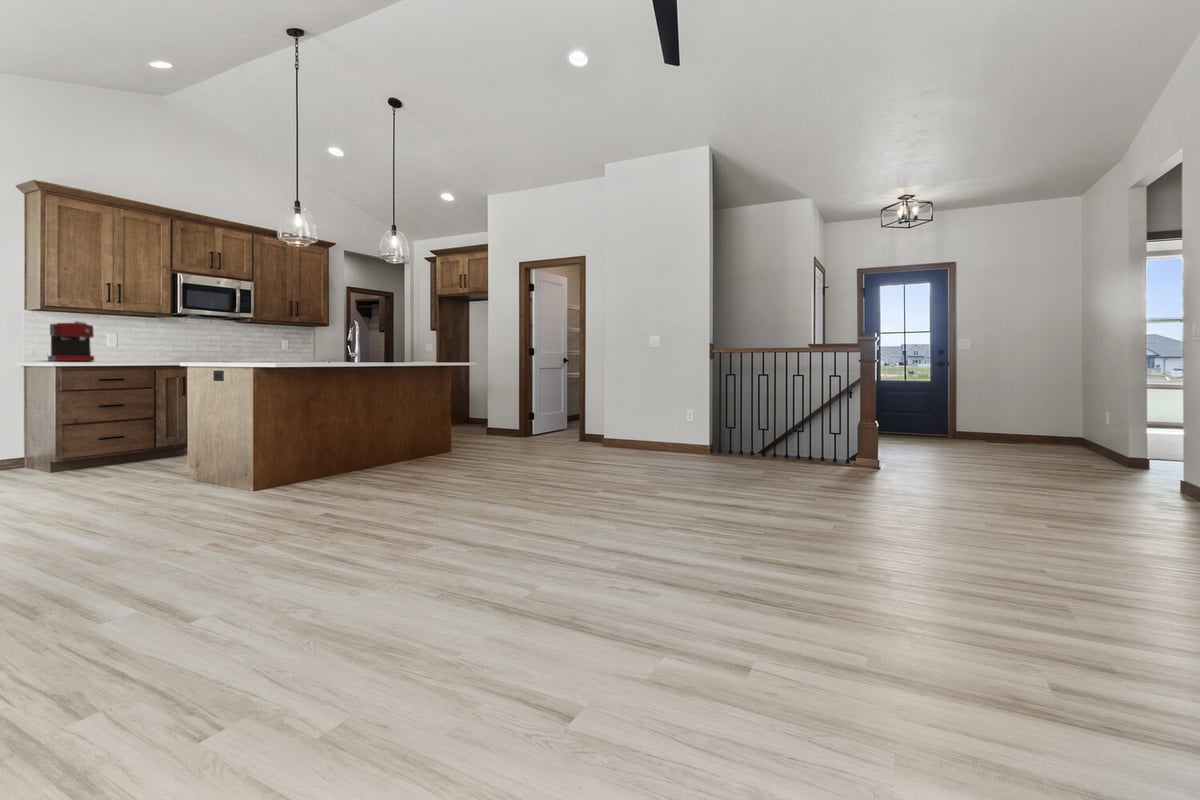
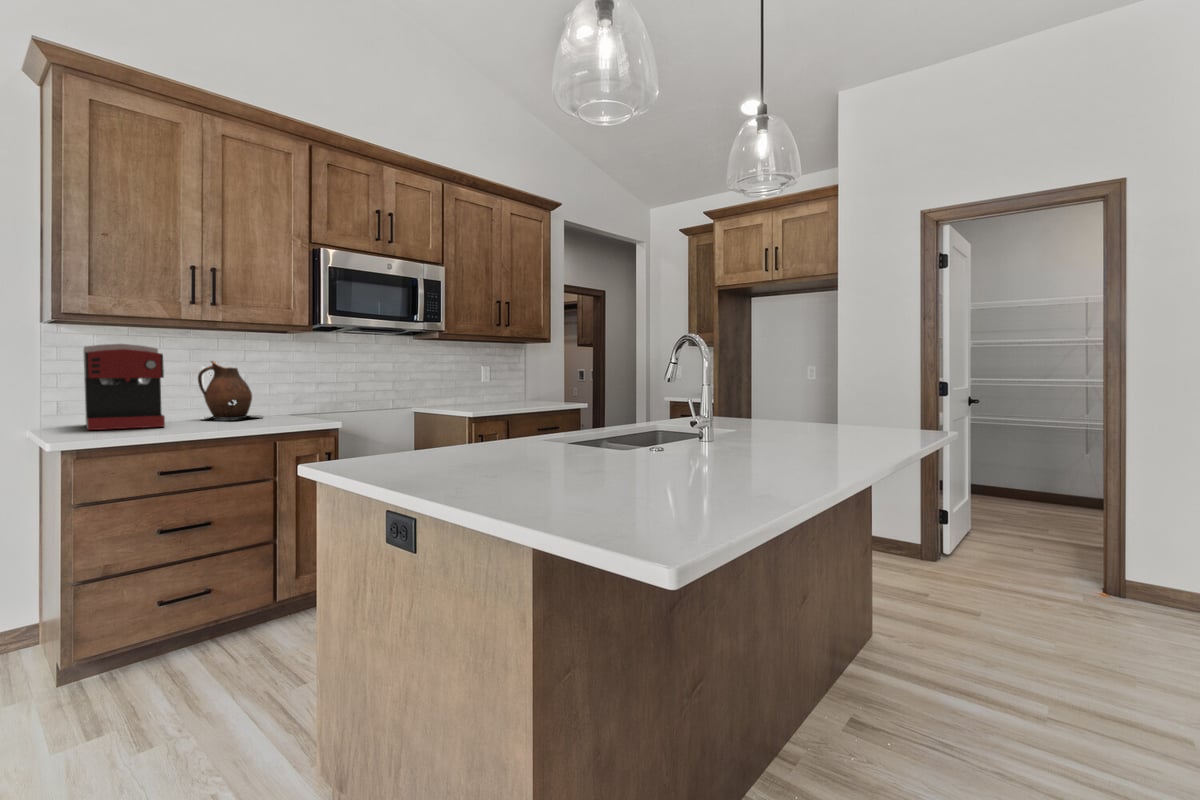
ceramic pitcher: none [107,330,145,361] -> present [198,361,261,419]

